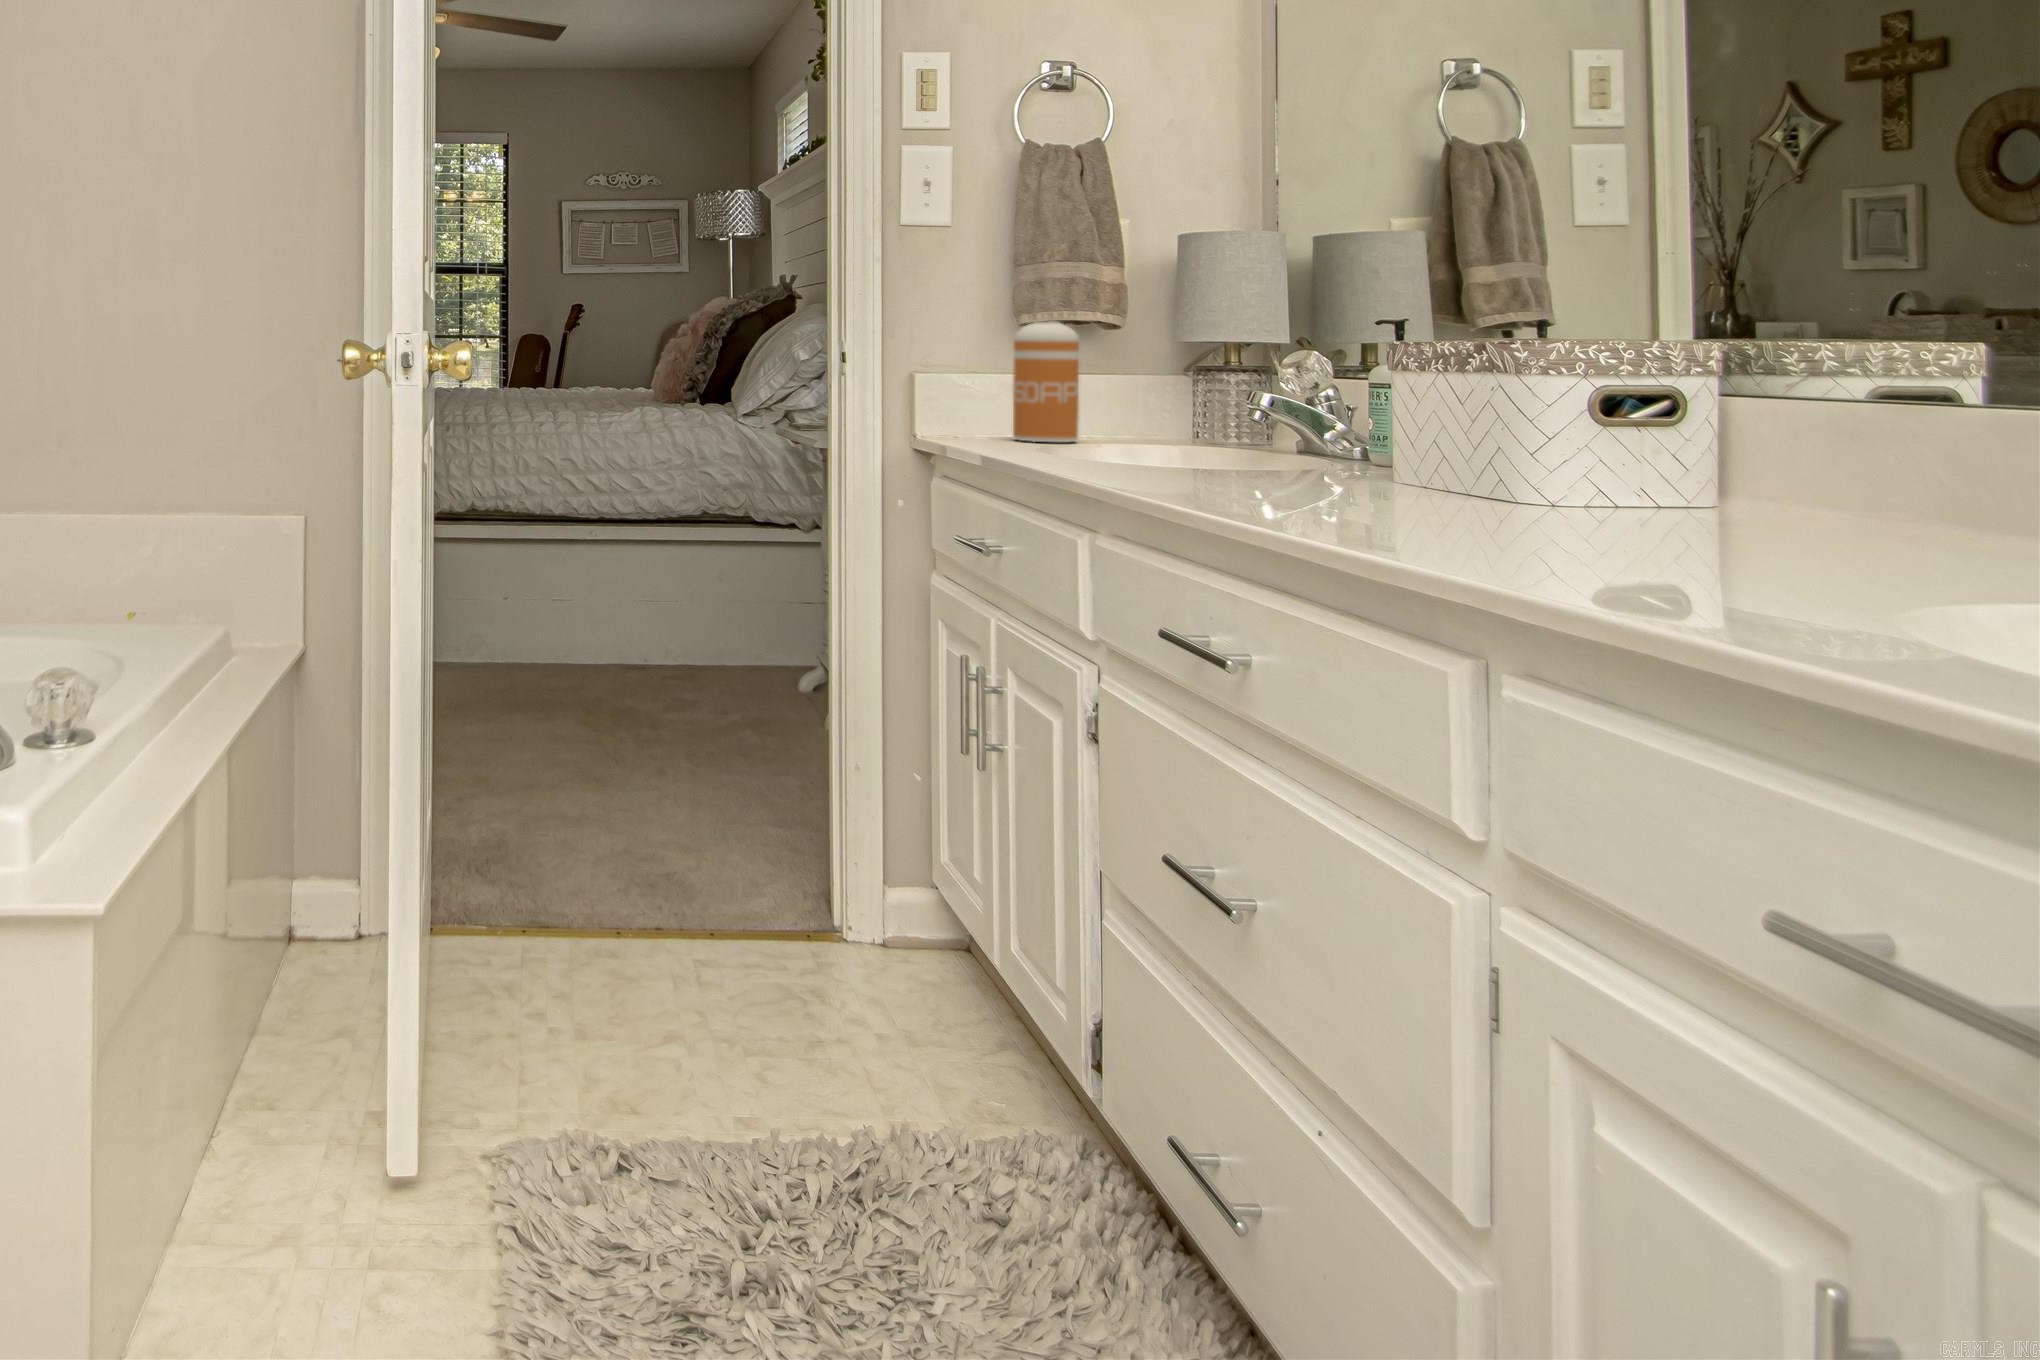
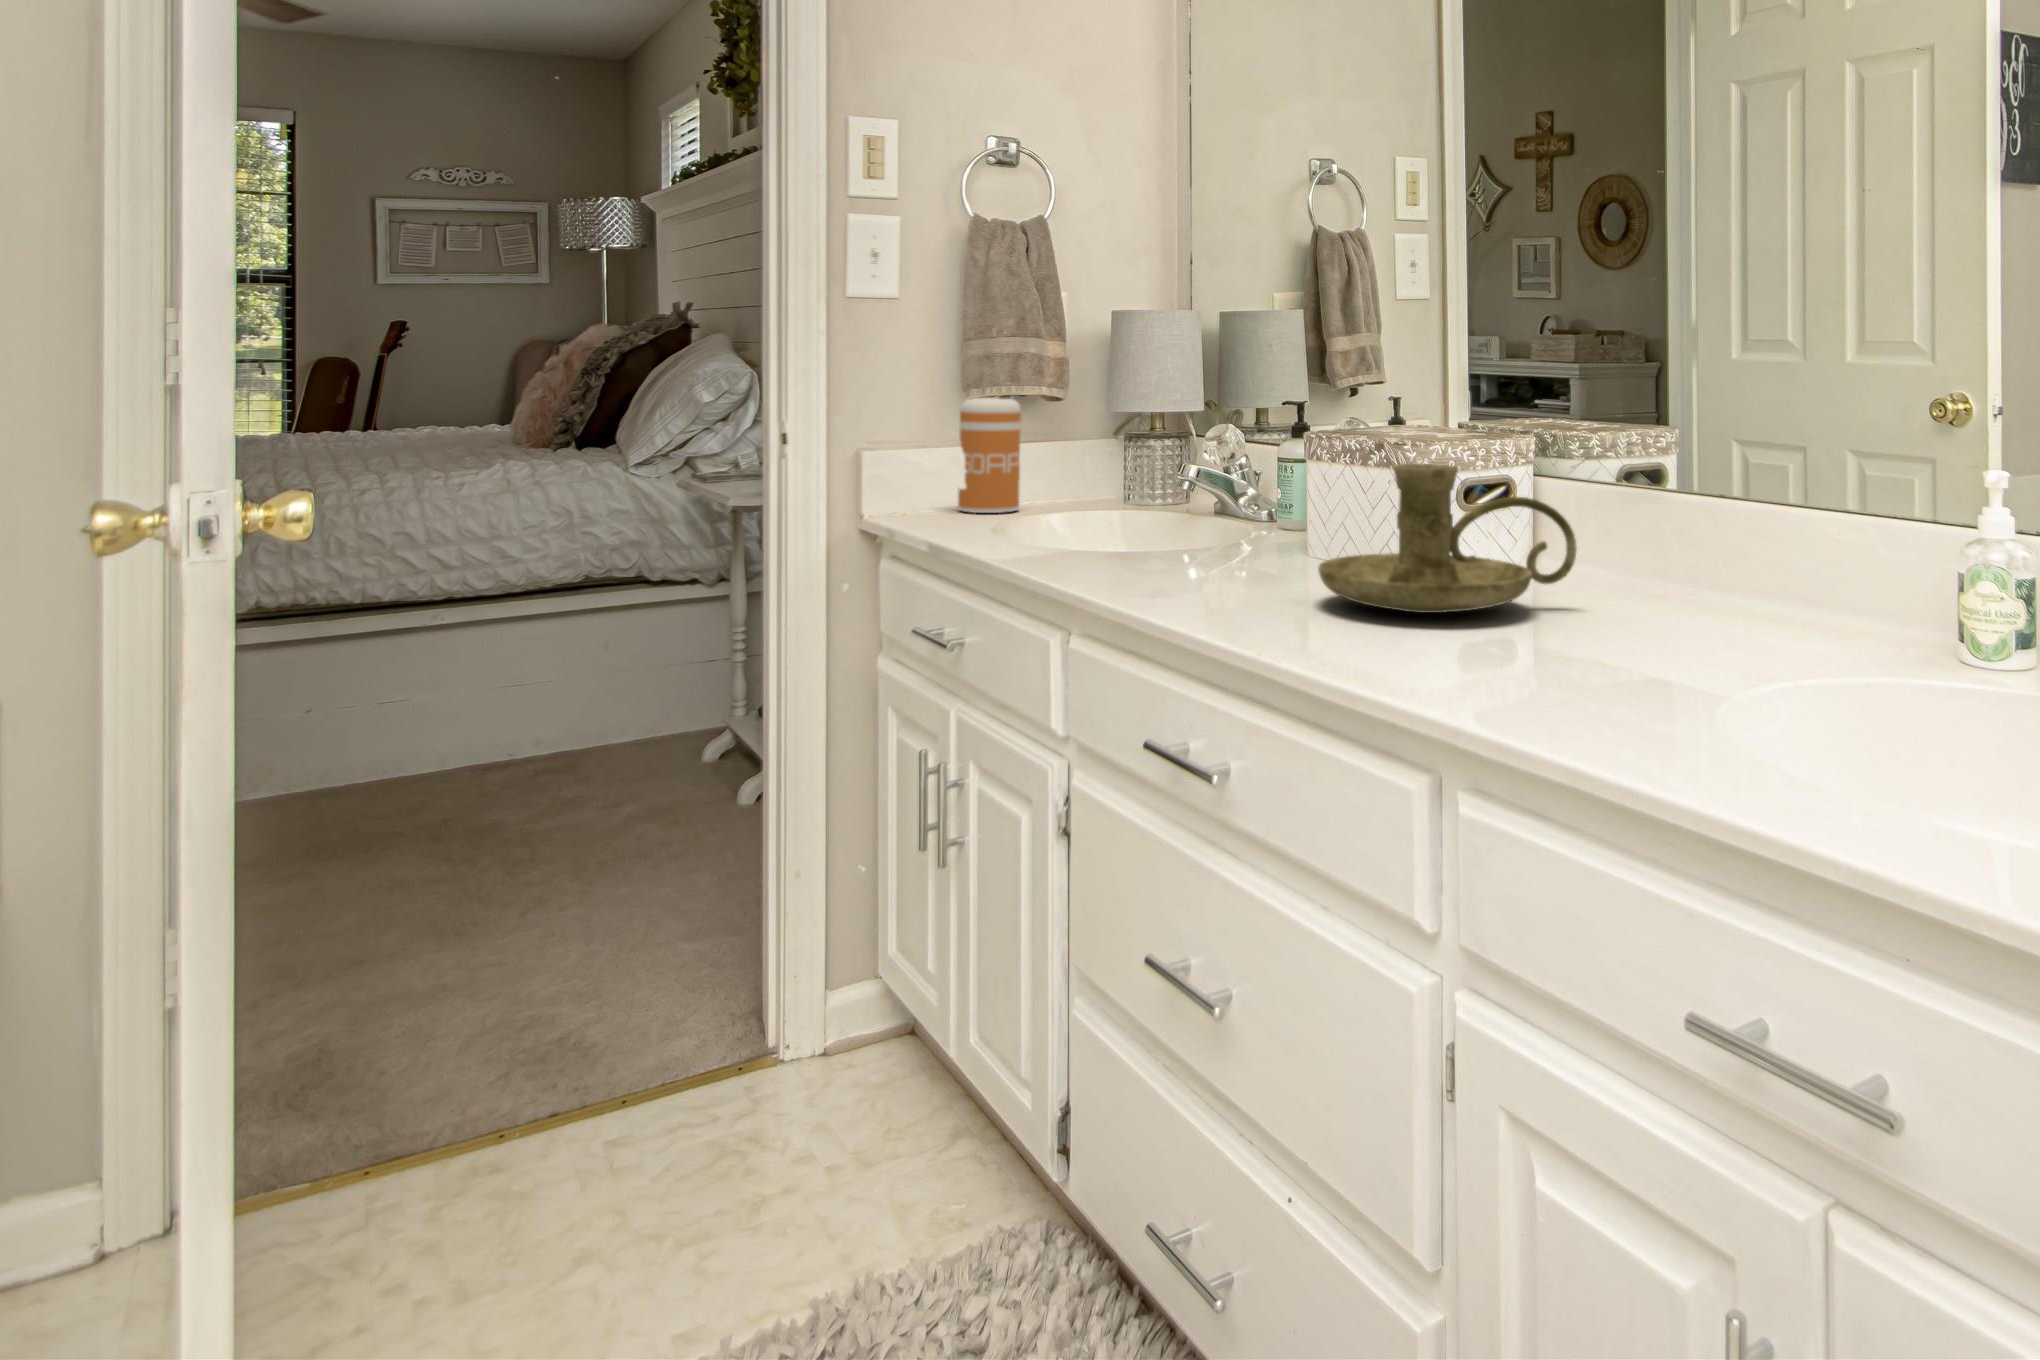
candle holder: none [1381,360,1771,531] -> present [1318,464,1577,613]

